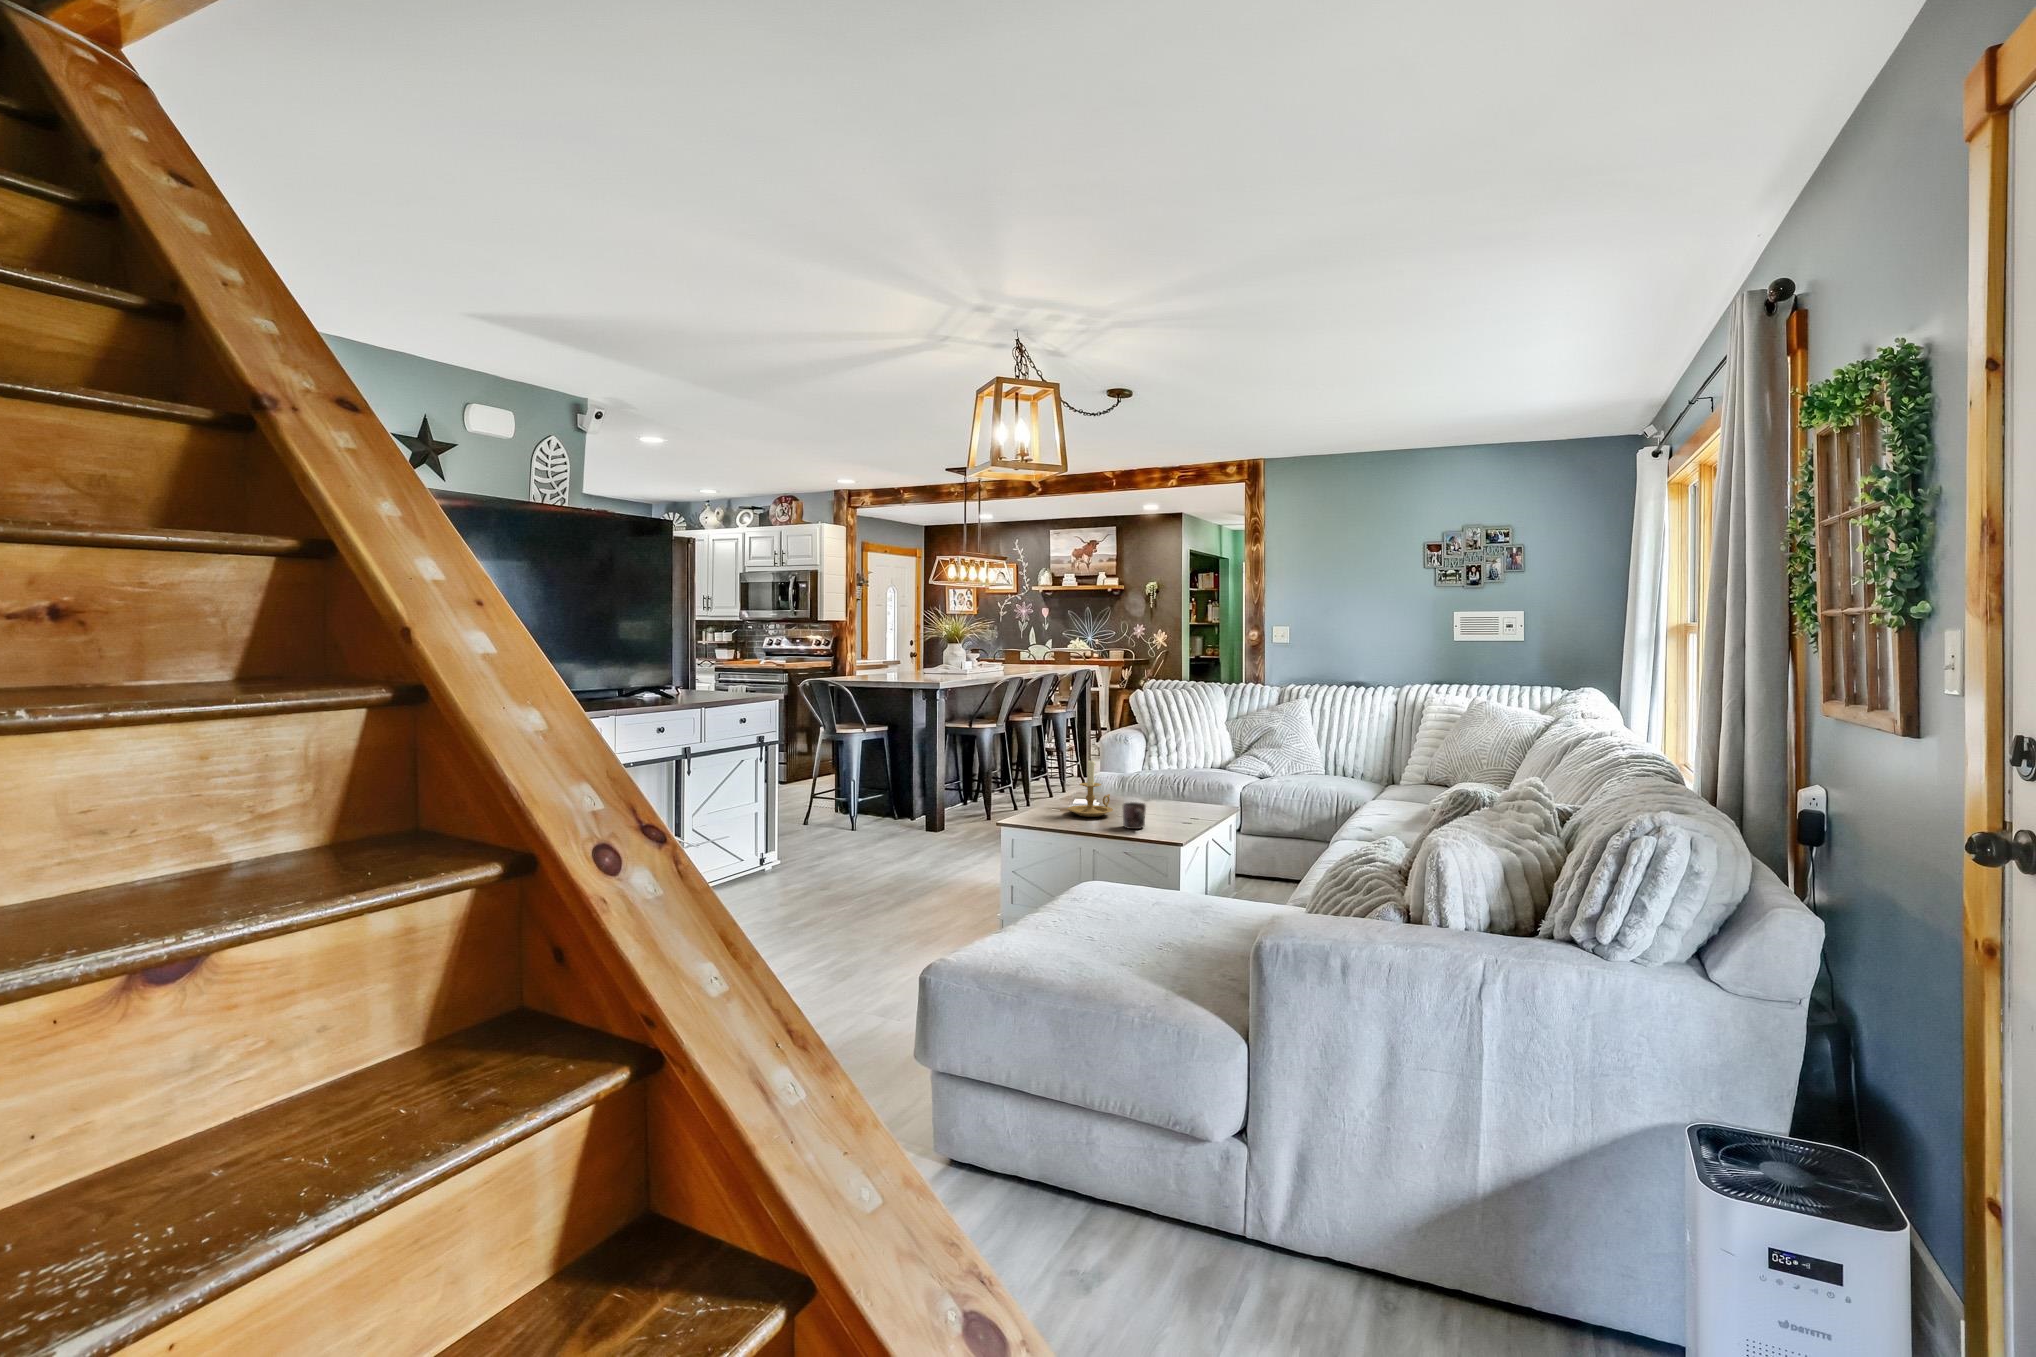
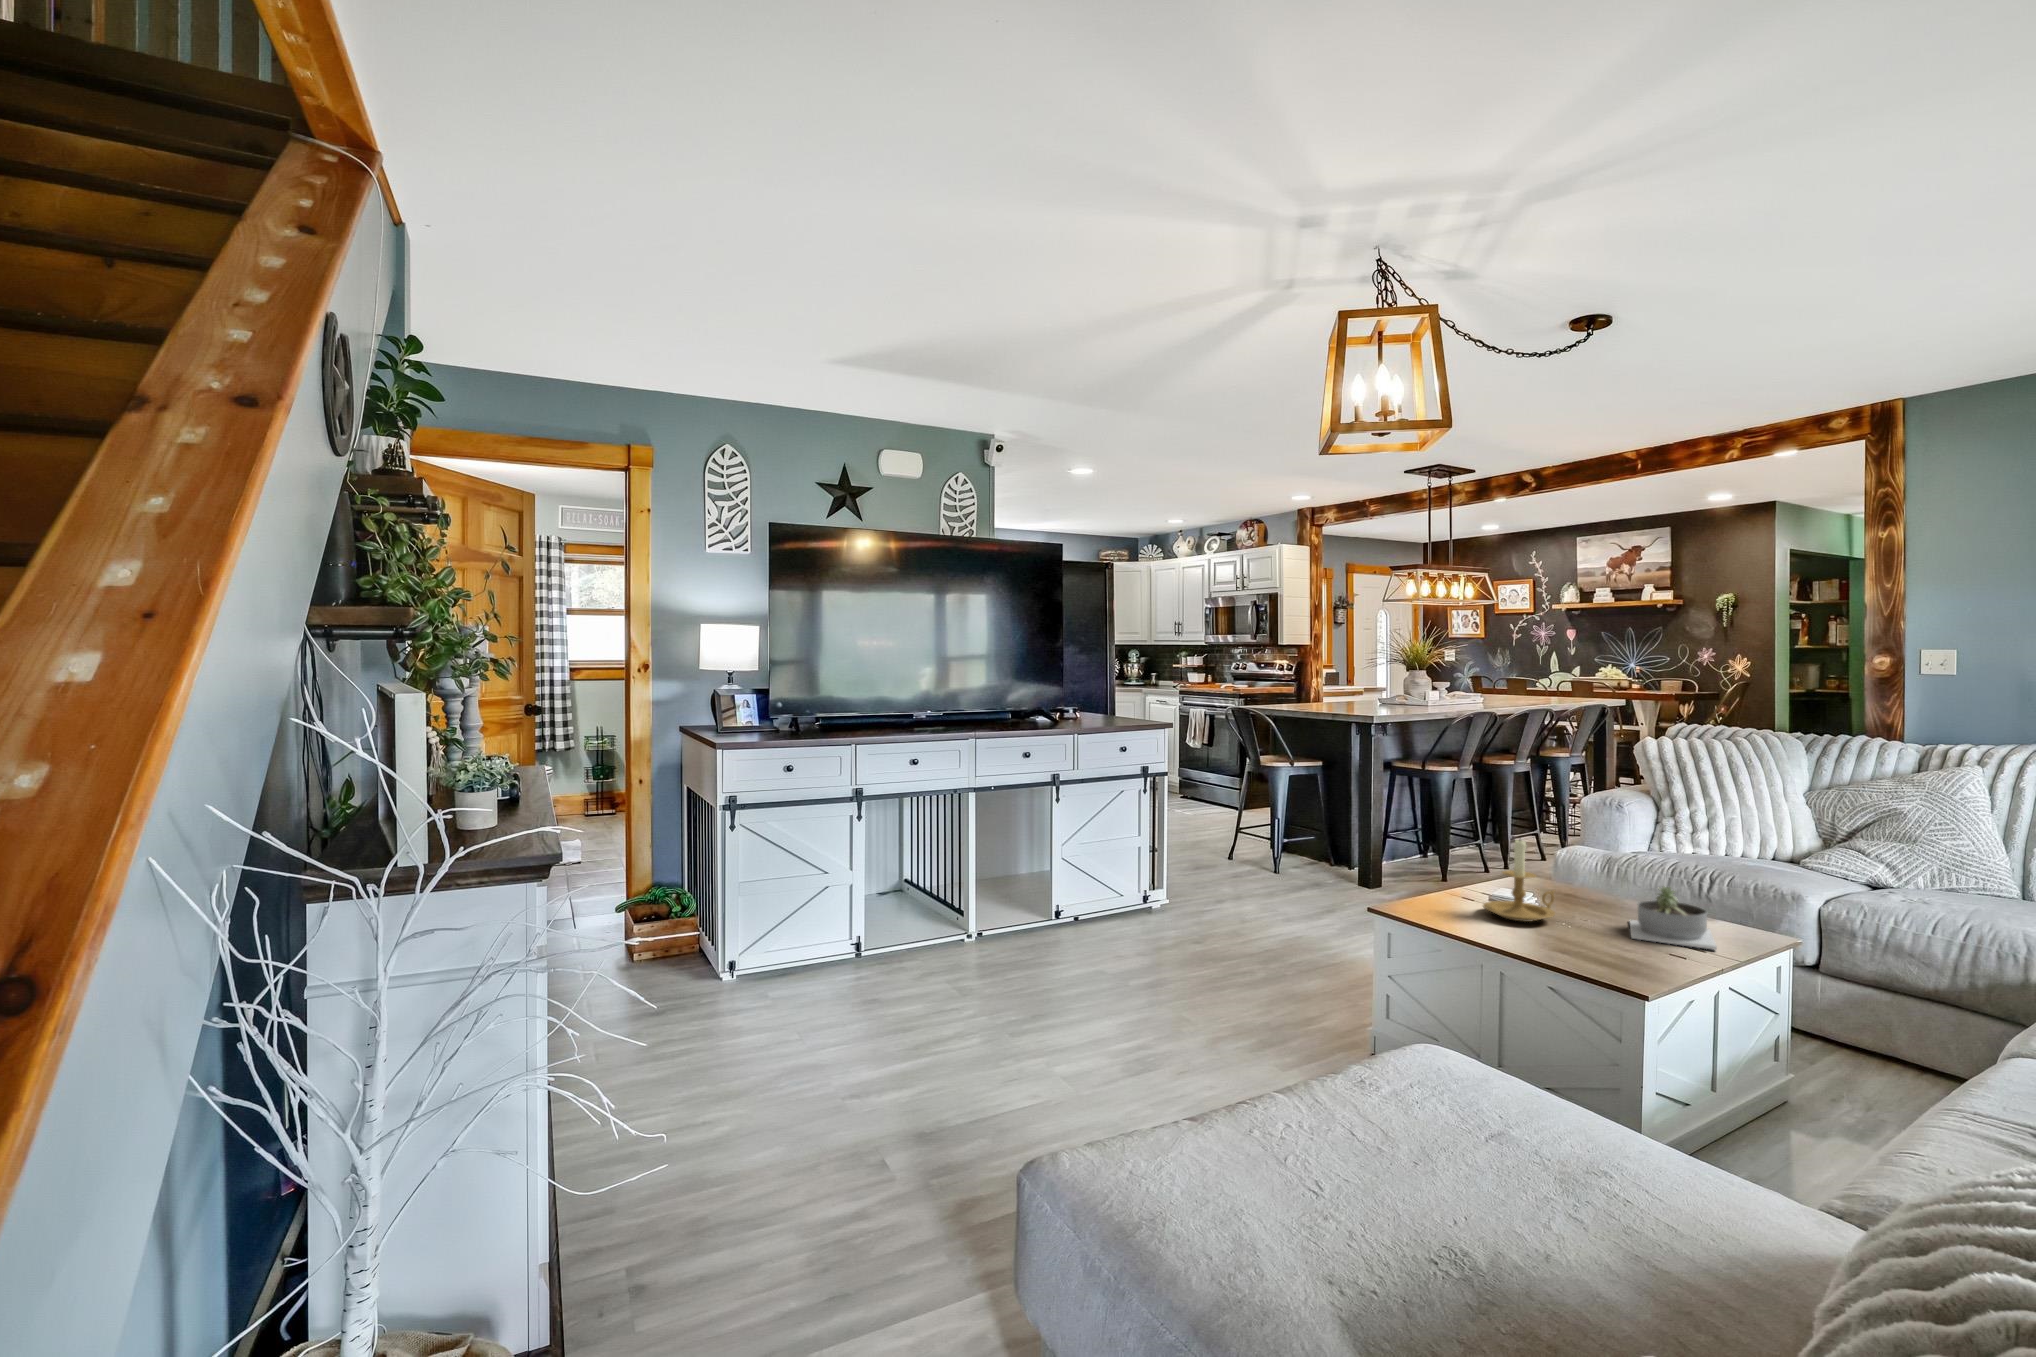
succulent planter: none [1152,782,1204,819] -> present [1629,886,1717,950]
mug: present [1123,802,1146,829] -> none [1560,910,1600,953]

